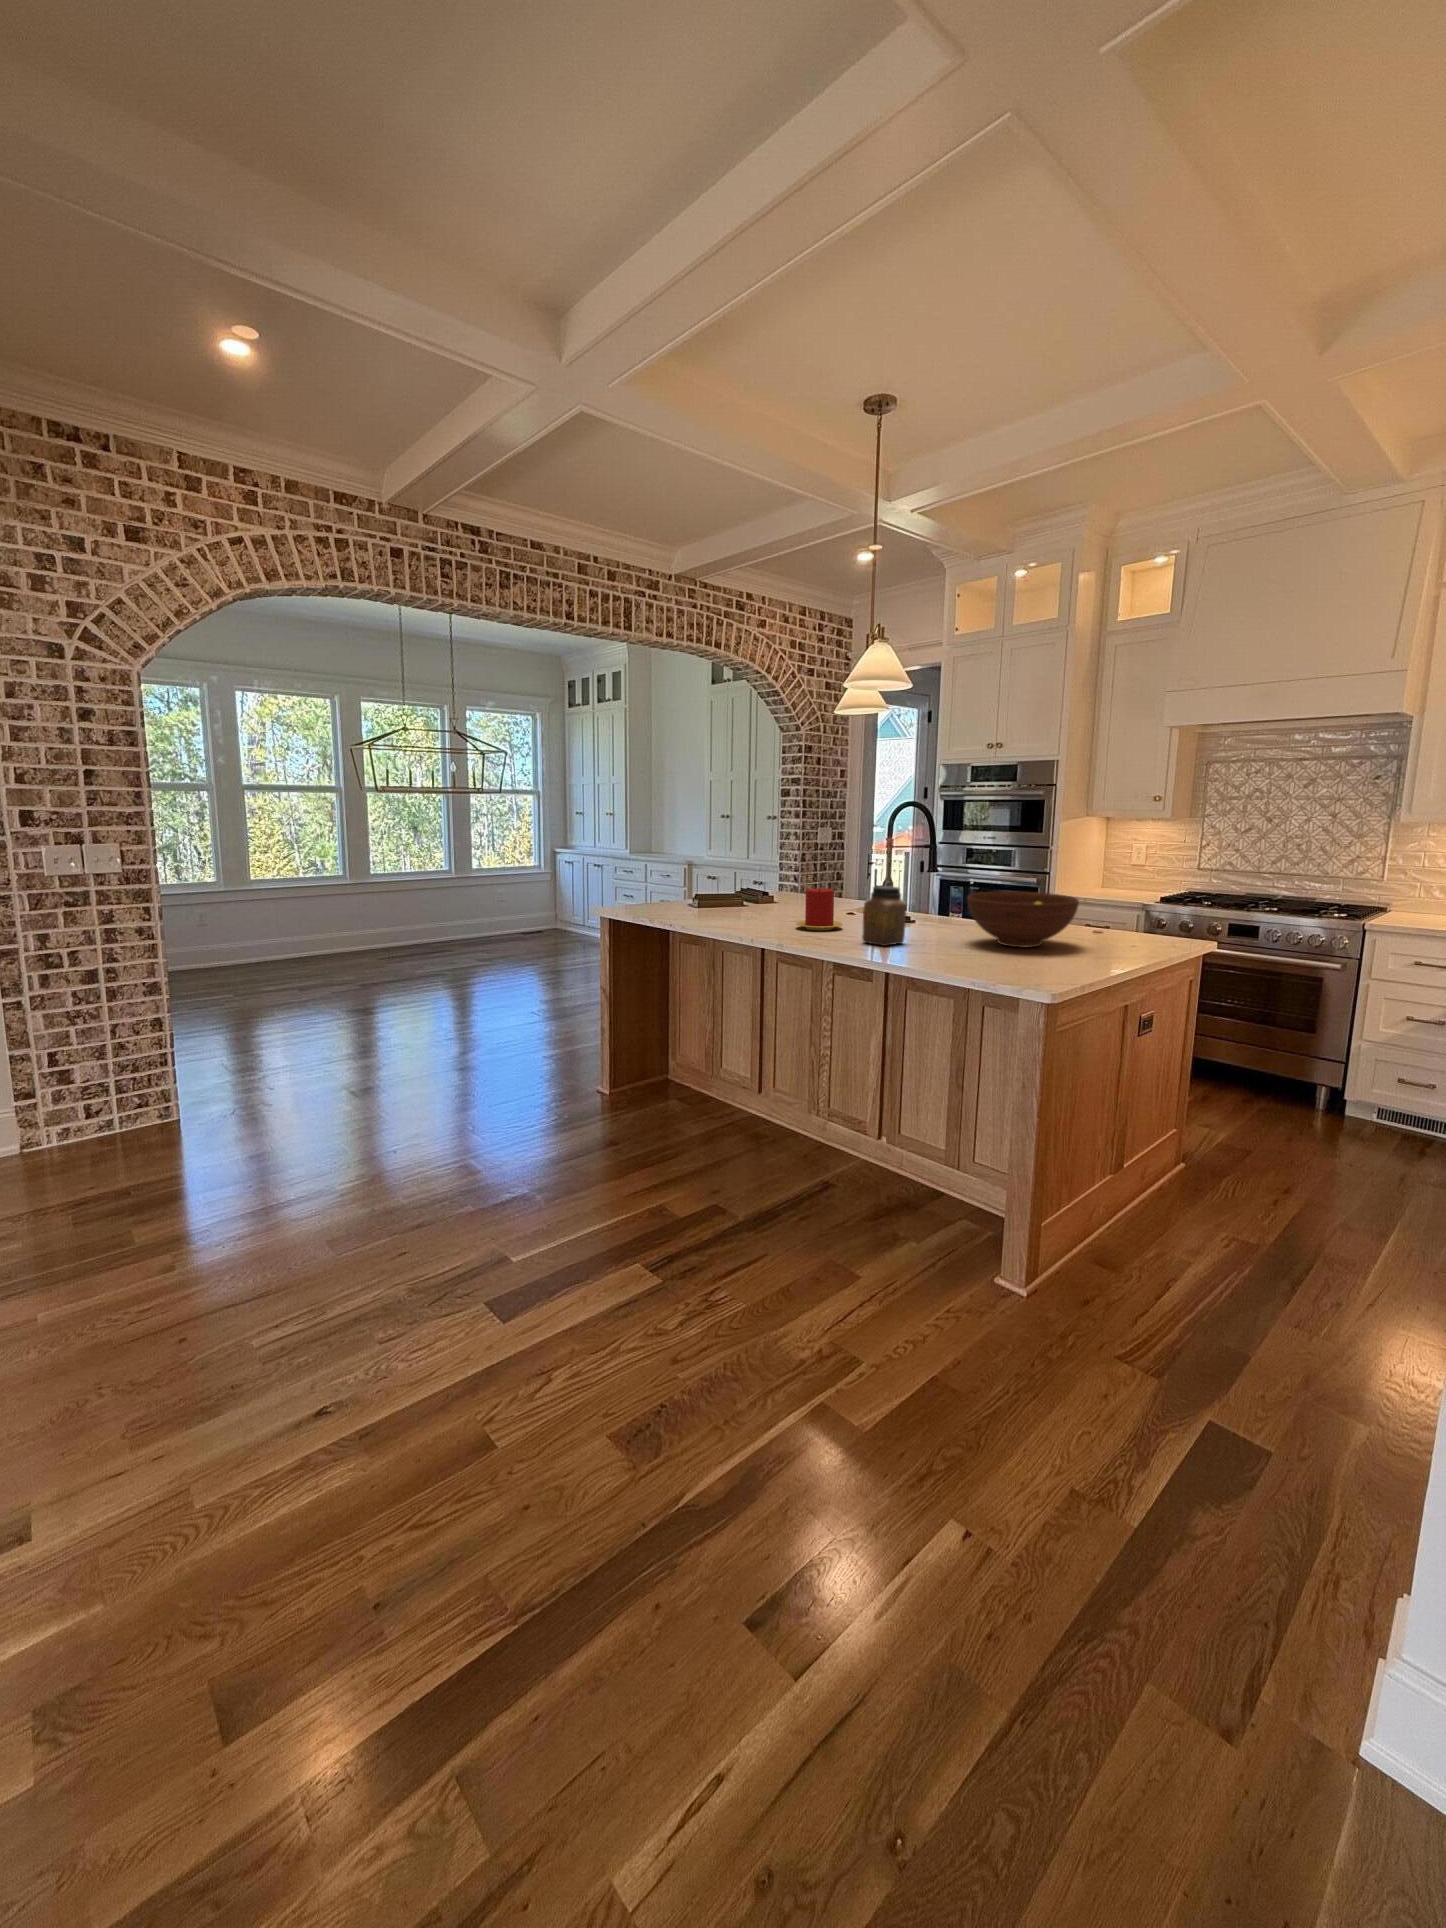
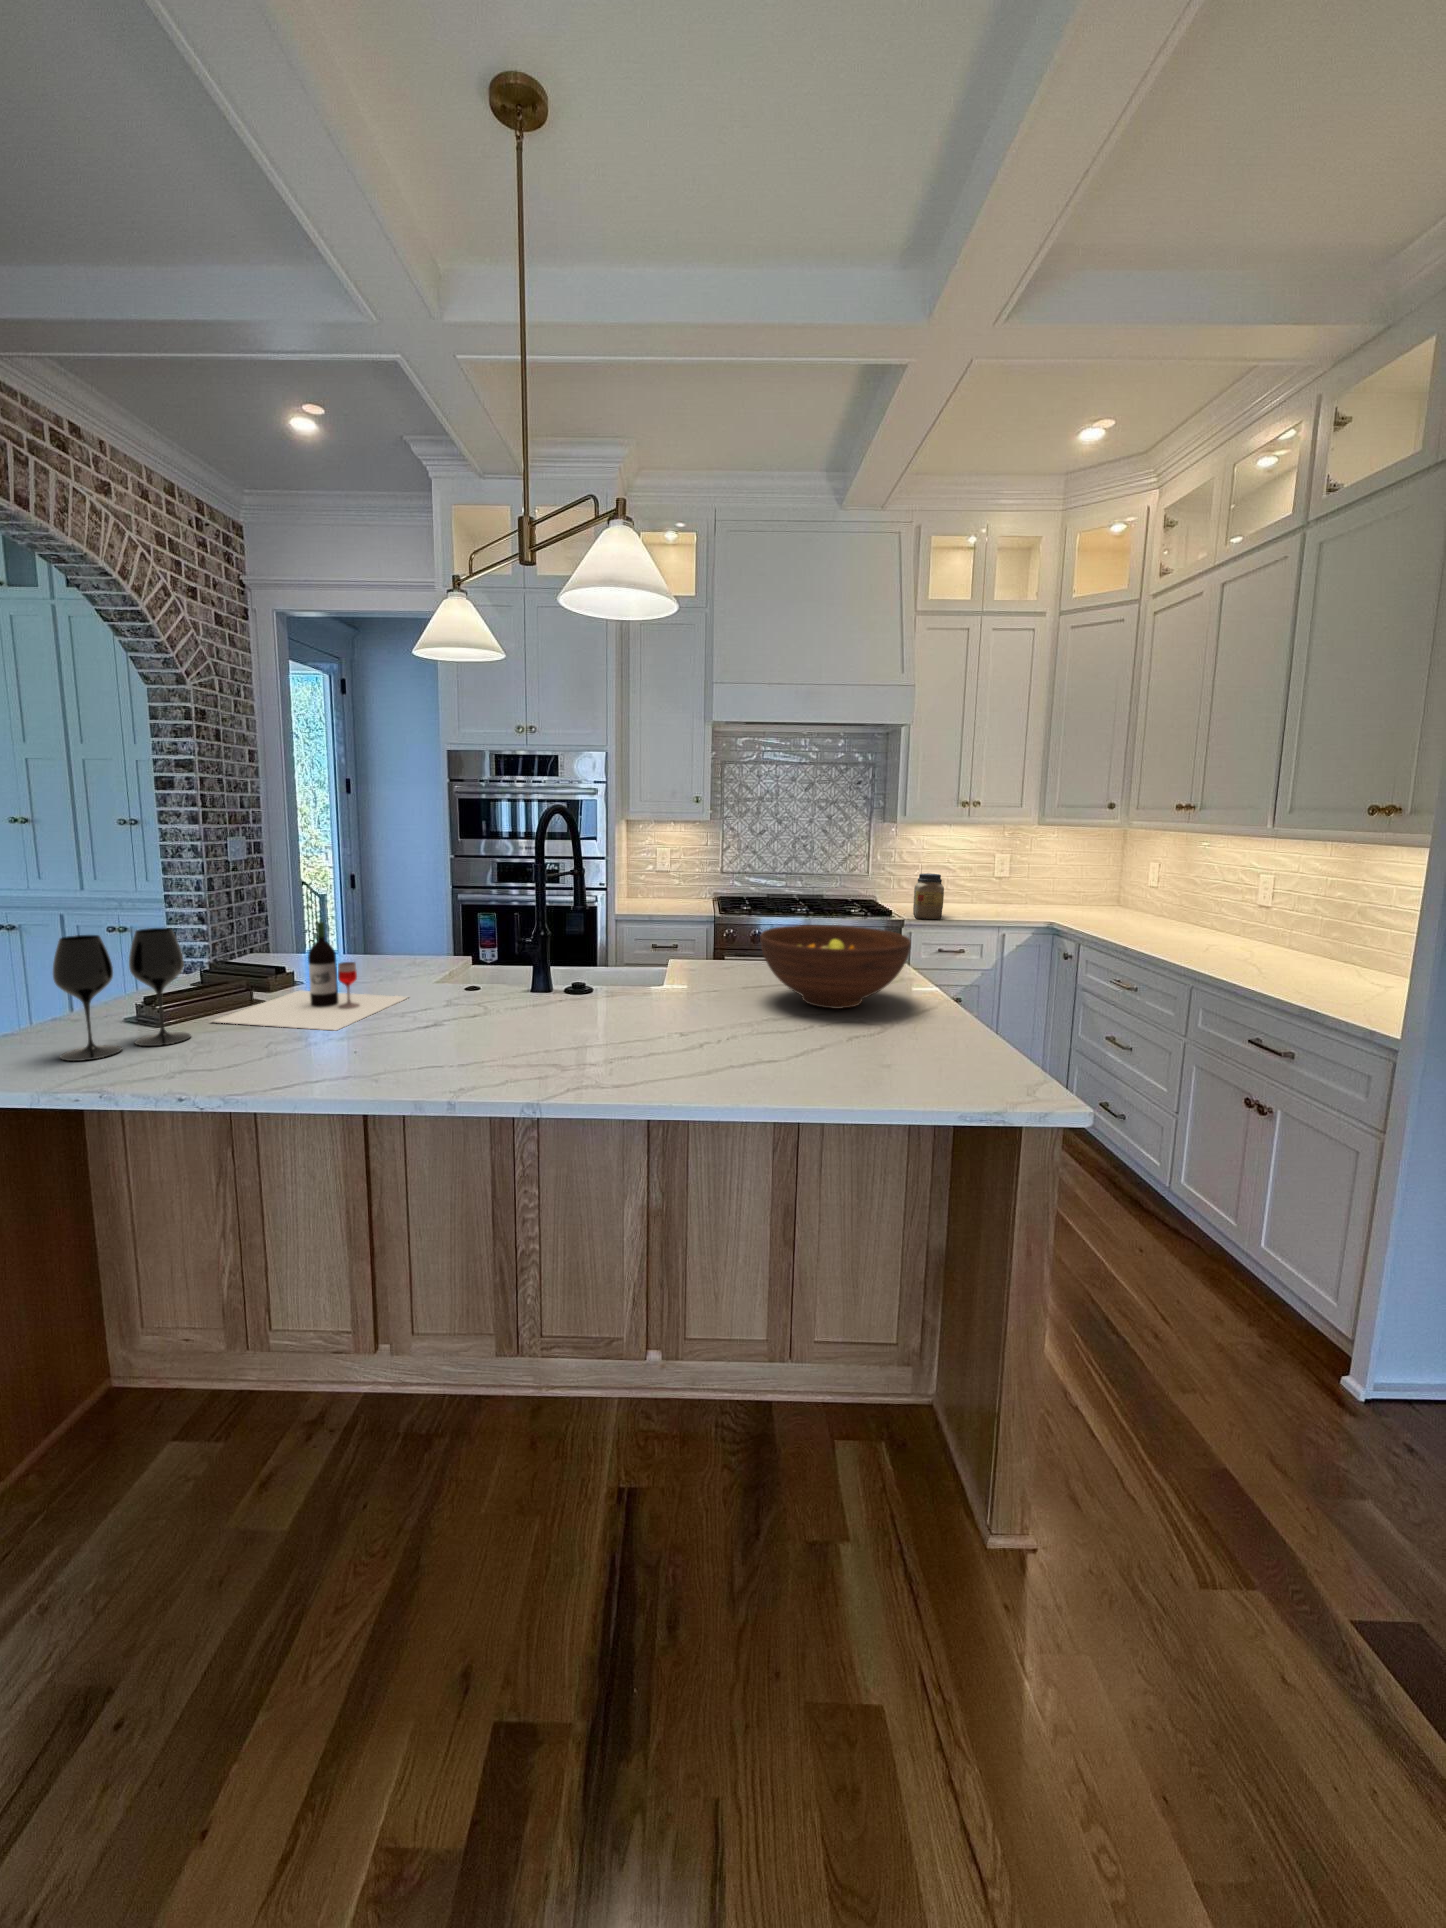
wine glass: none [642,865,691,918] -> present [53,928,191,1061]
wine bottle: none [704,870,800,922] -> present [213,922,407,1030]
jar: present [862,886,907,946] -> present [913,873,944,919]
candle: present [796,888,843,930] -> none [466,949,551,1027]

